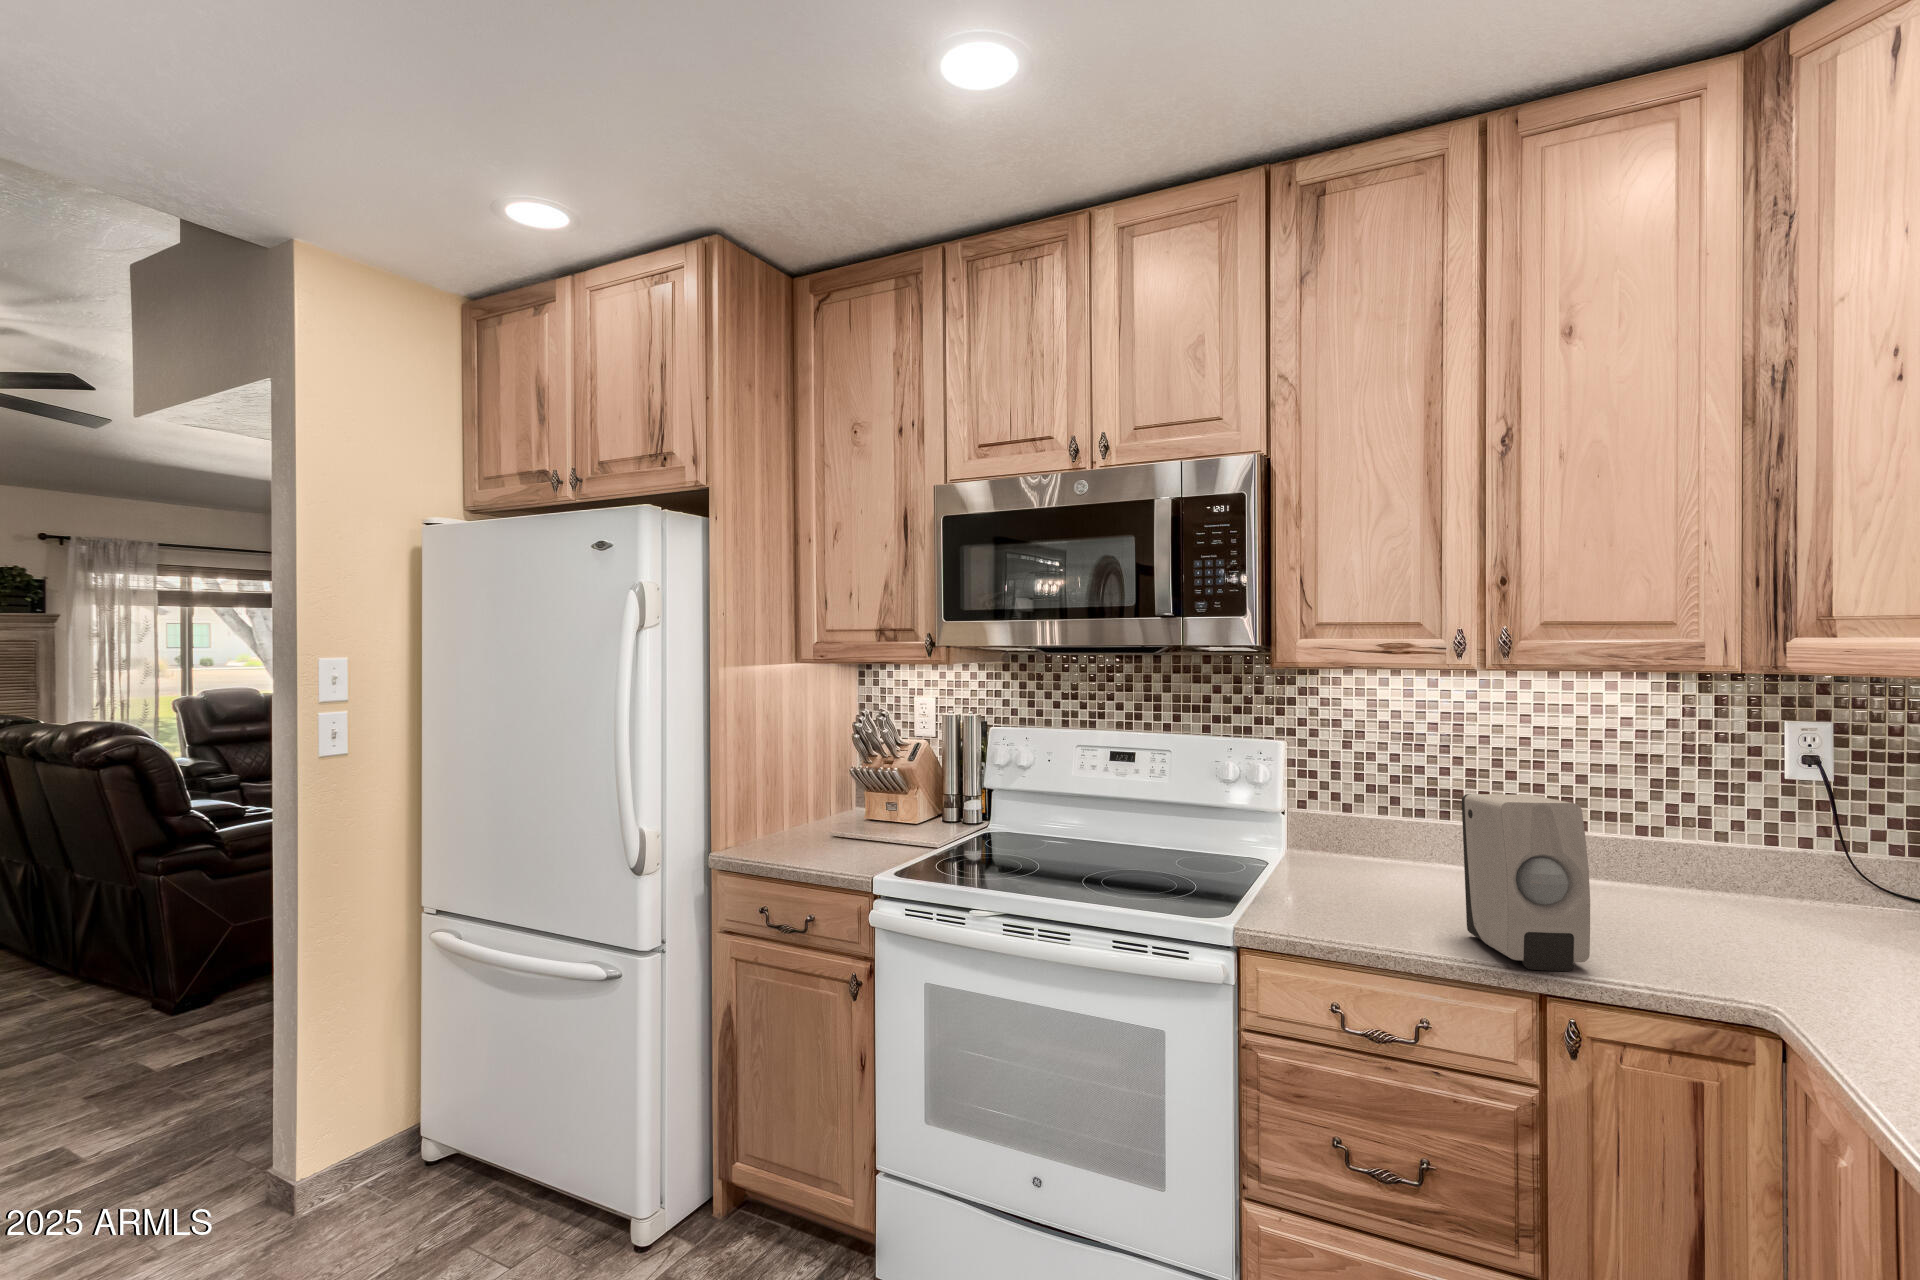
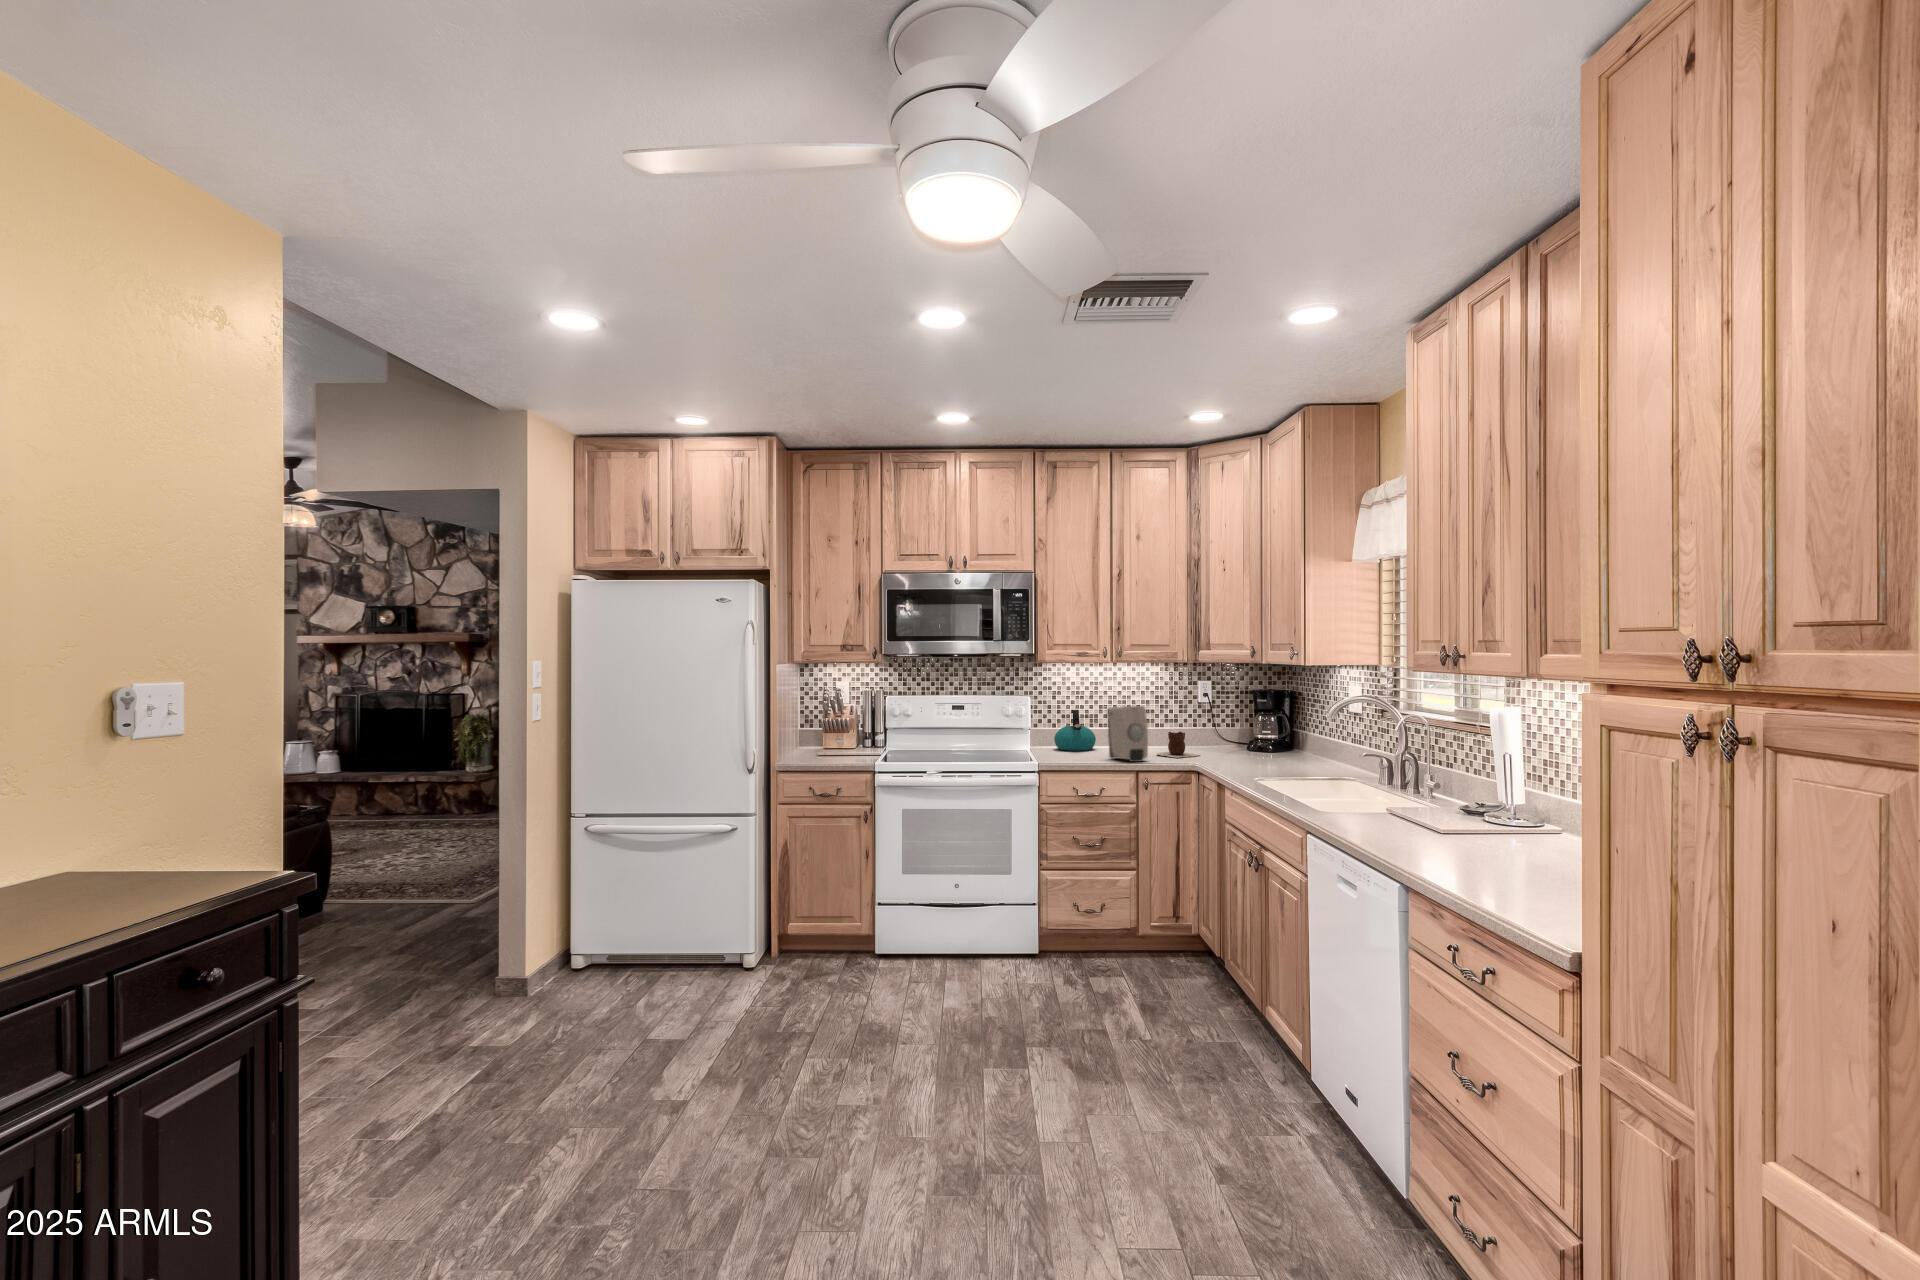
kettle: none [1348,776,1456,879] -> present [1054,710,1096,751]
vase: none [1629,871,1799,965] -> present [1157,731,1199,758]

